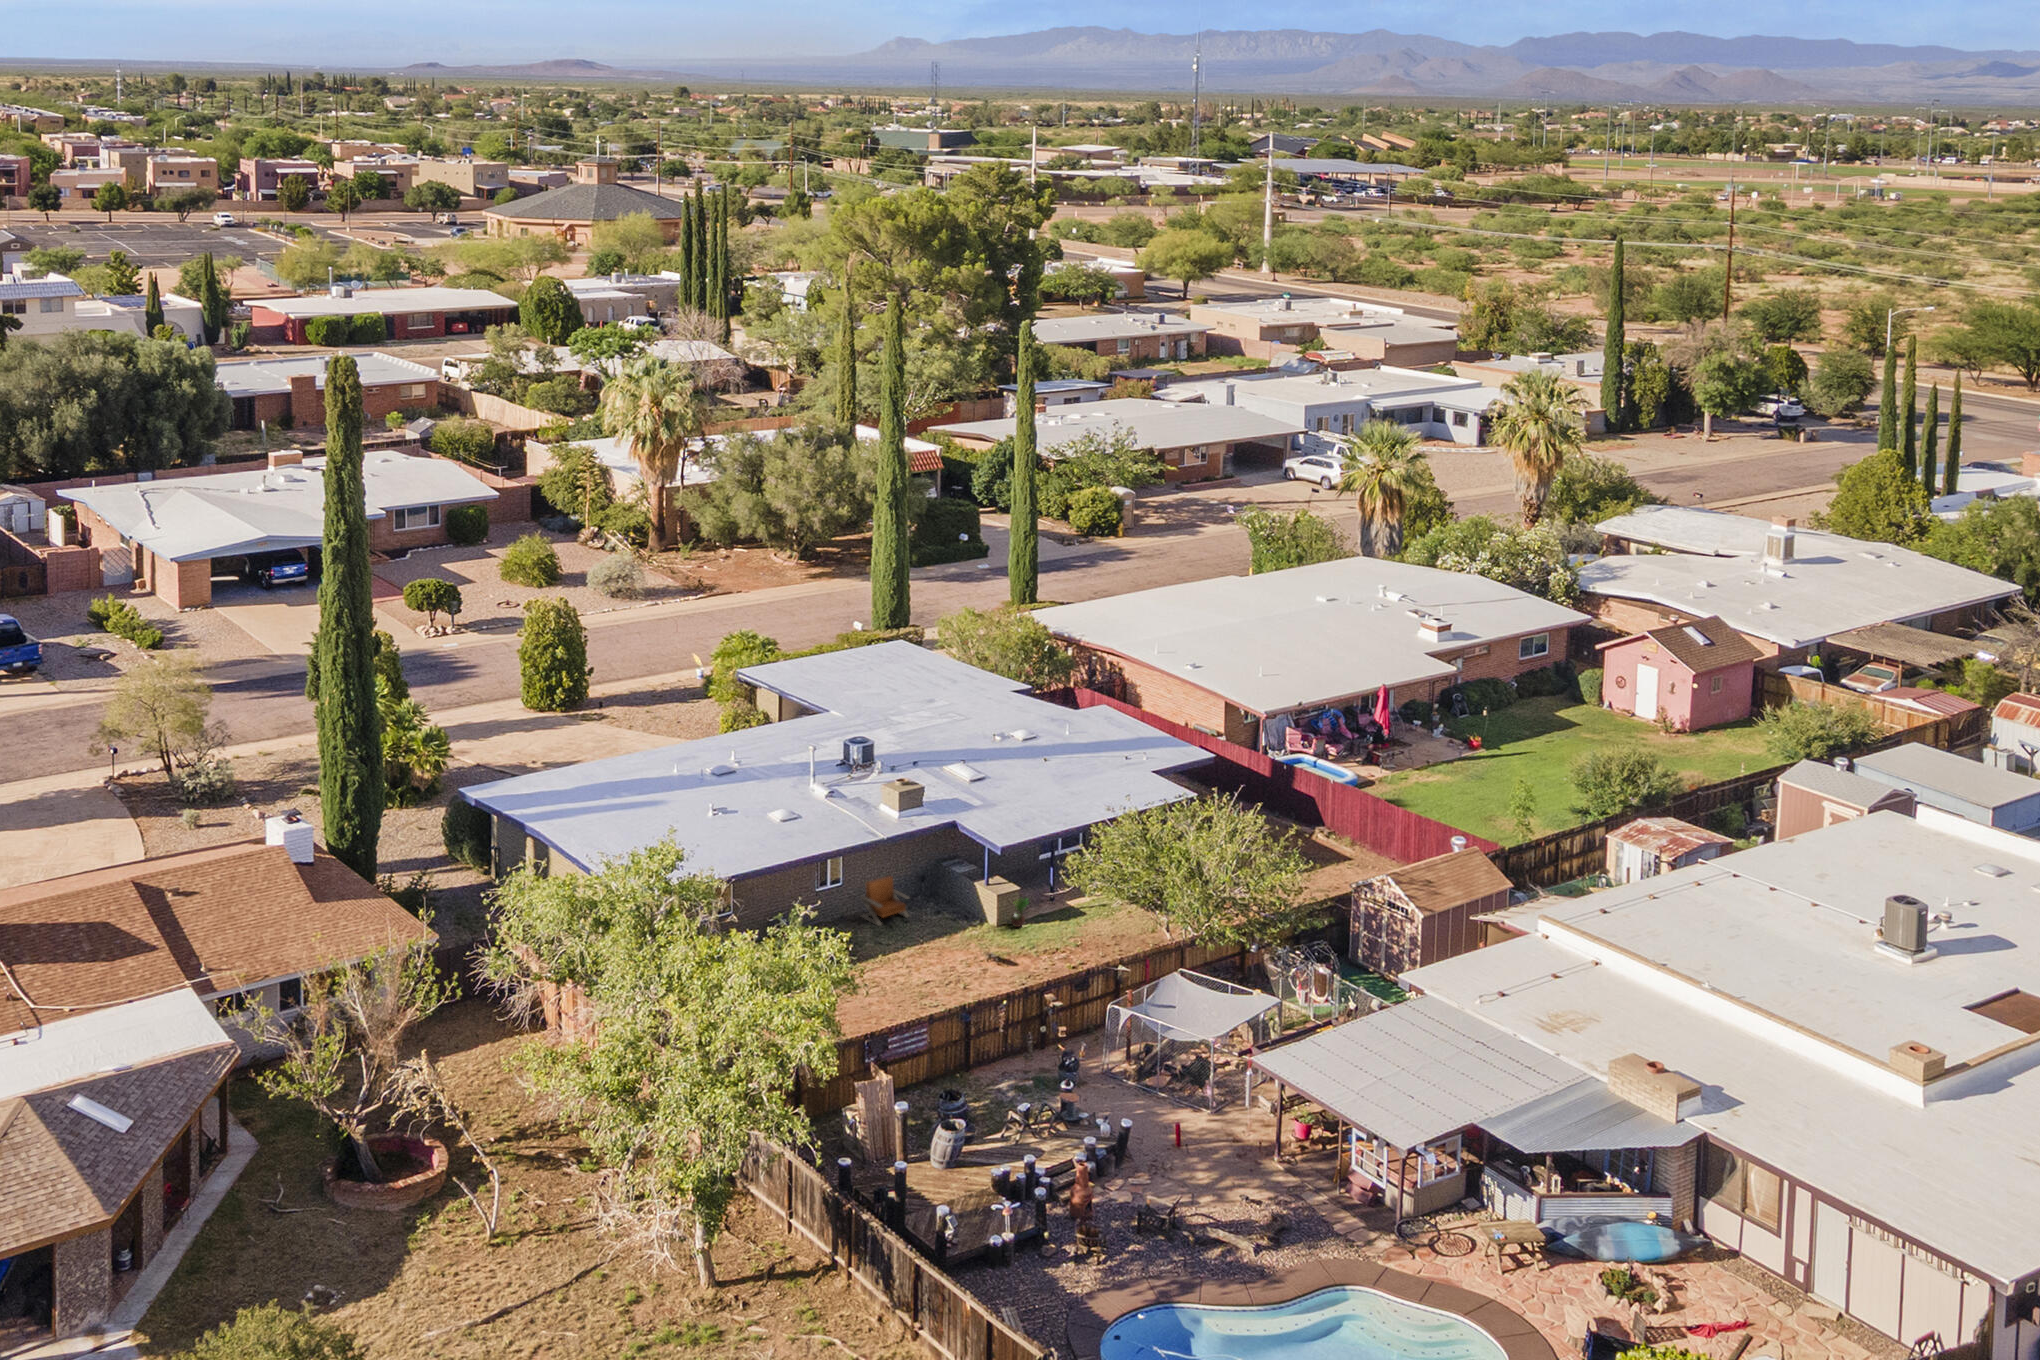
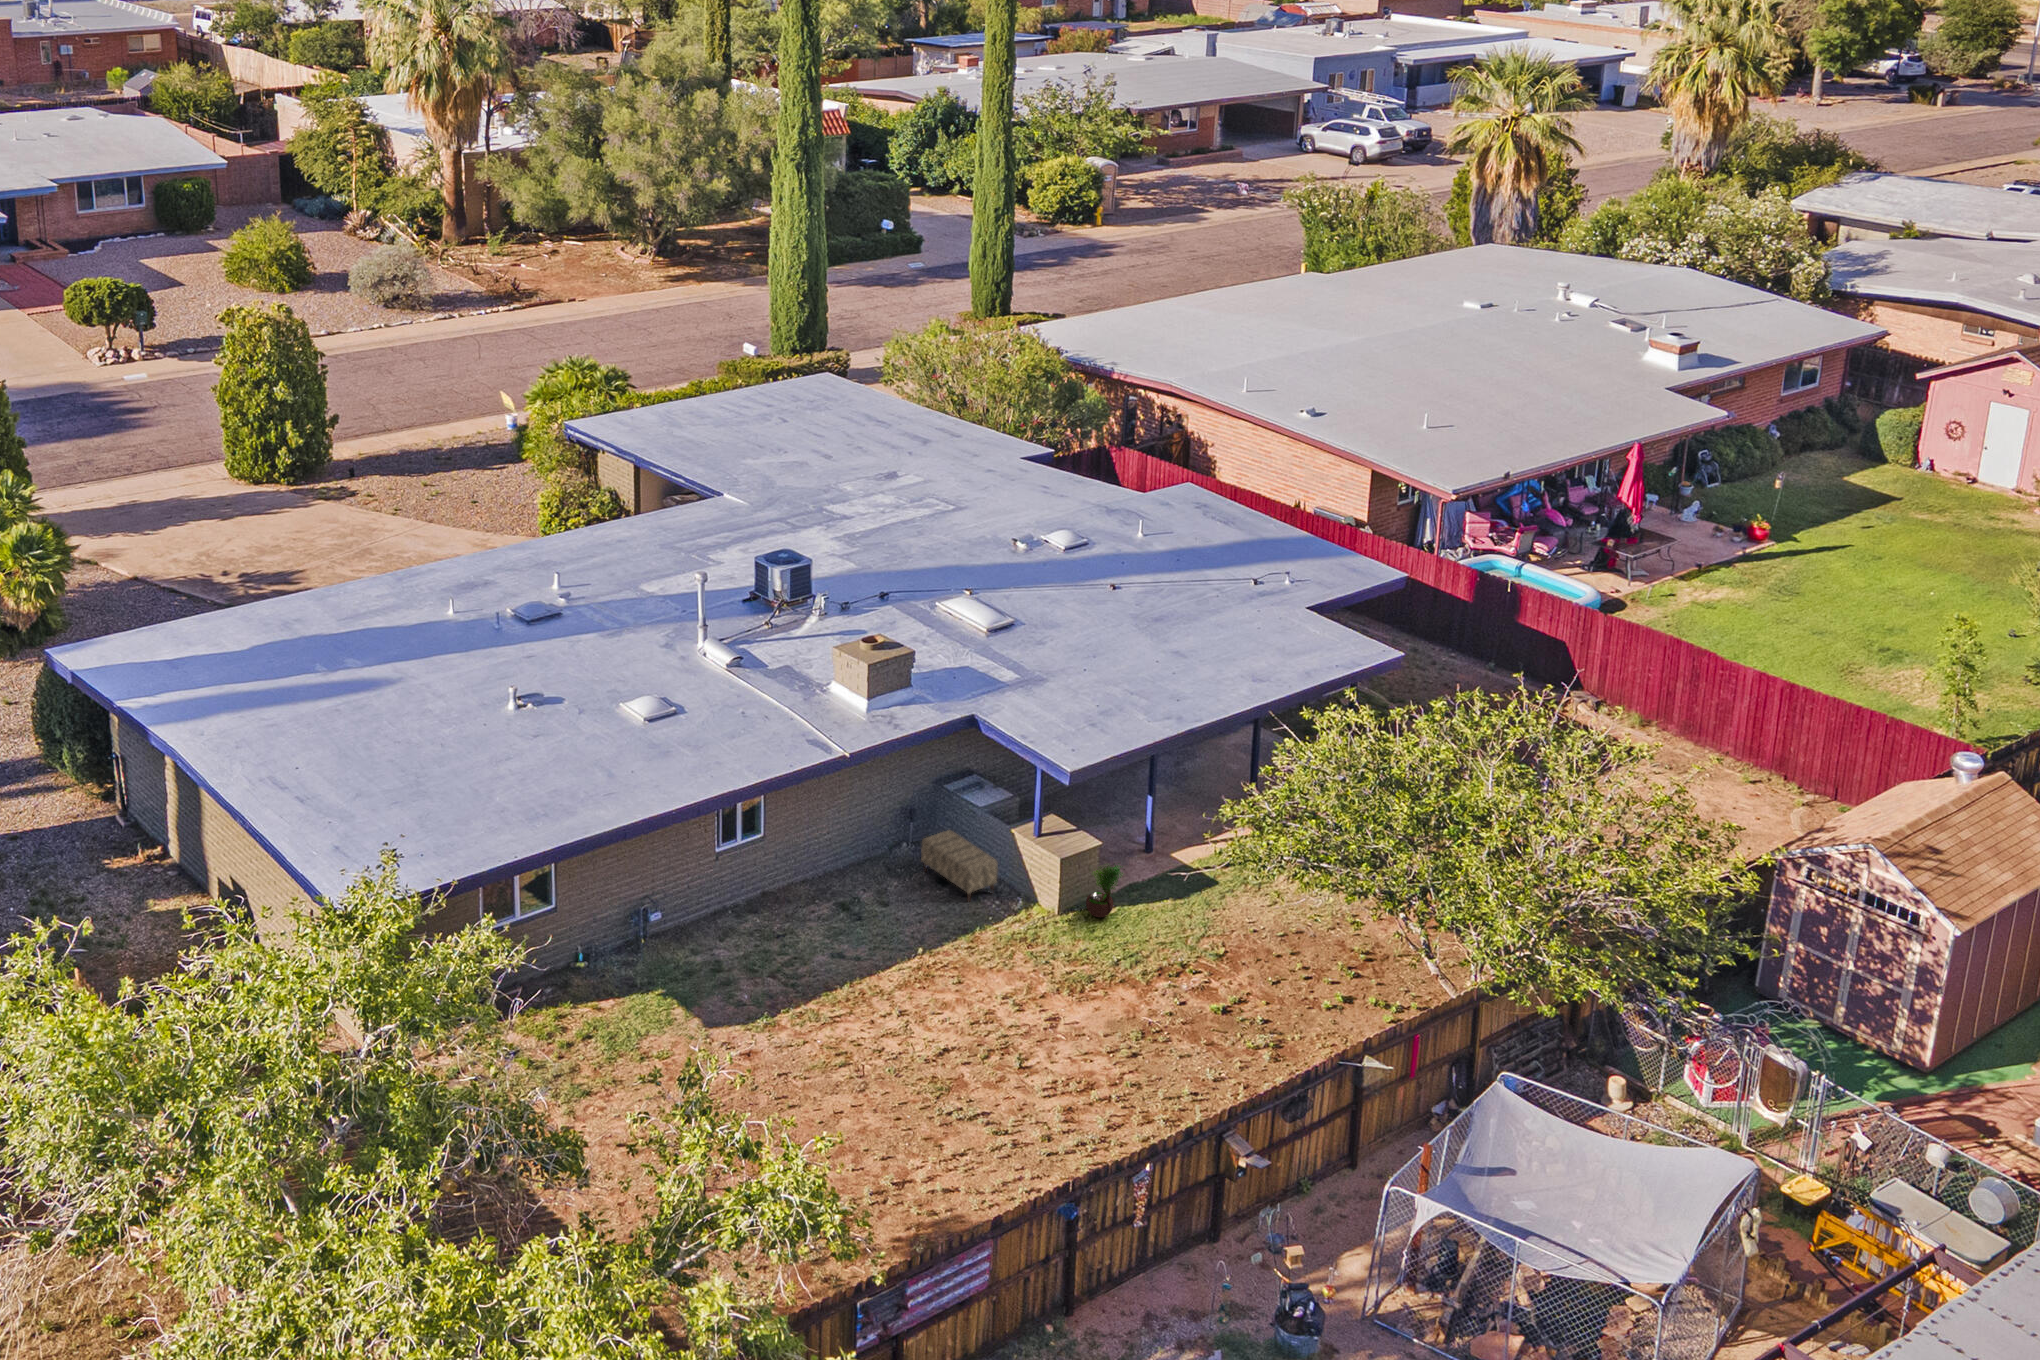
lounge chair: present [860,876,909,926] -> none [796,816,893,918]
bench: none [927,885,966,921] -> present [921,830,998,902]

